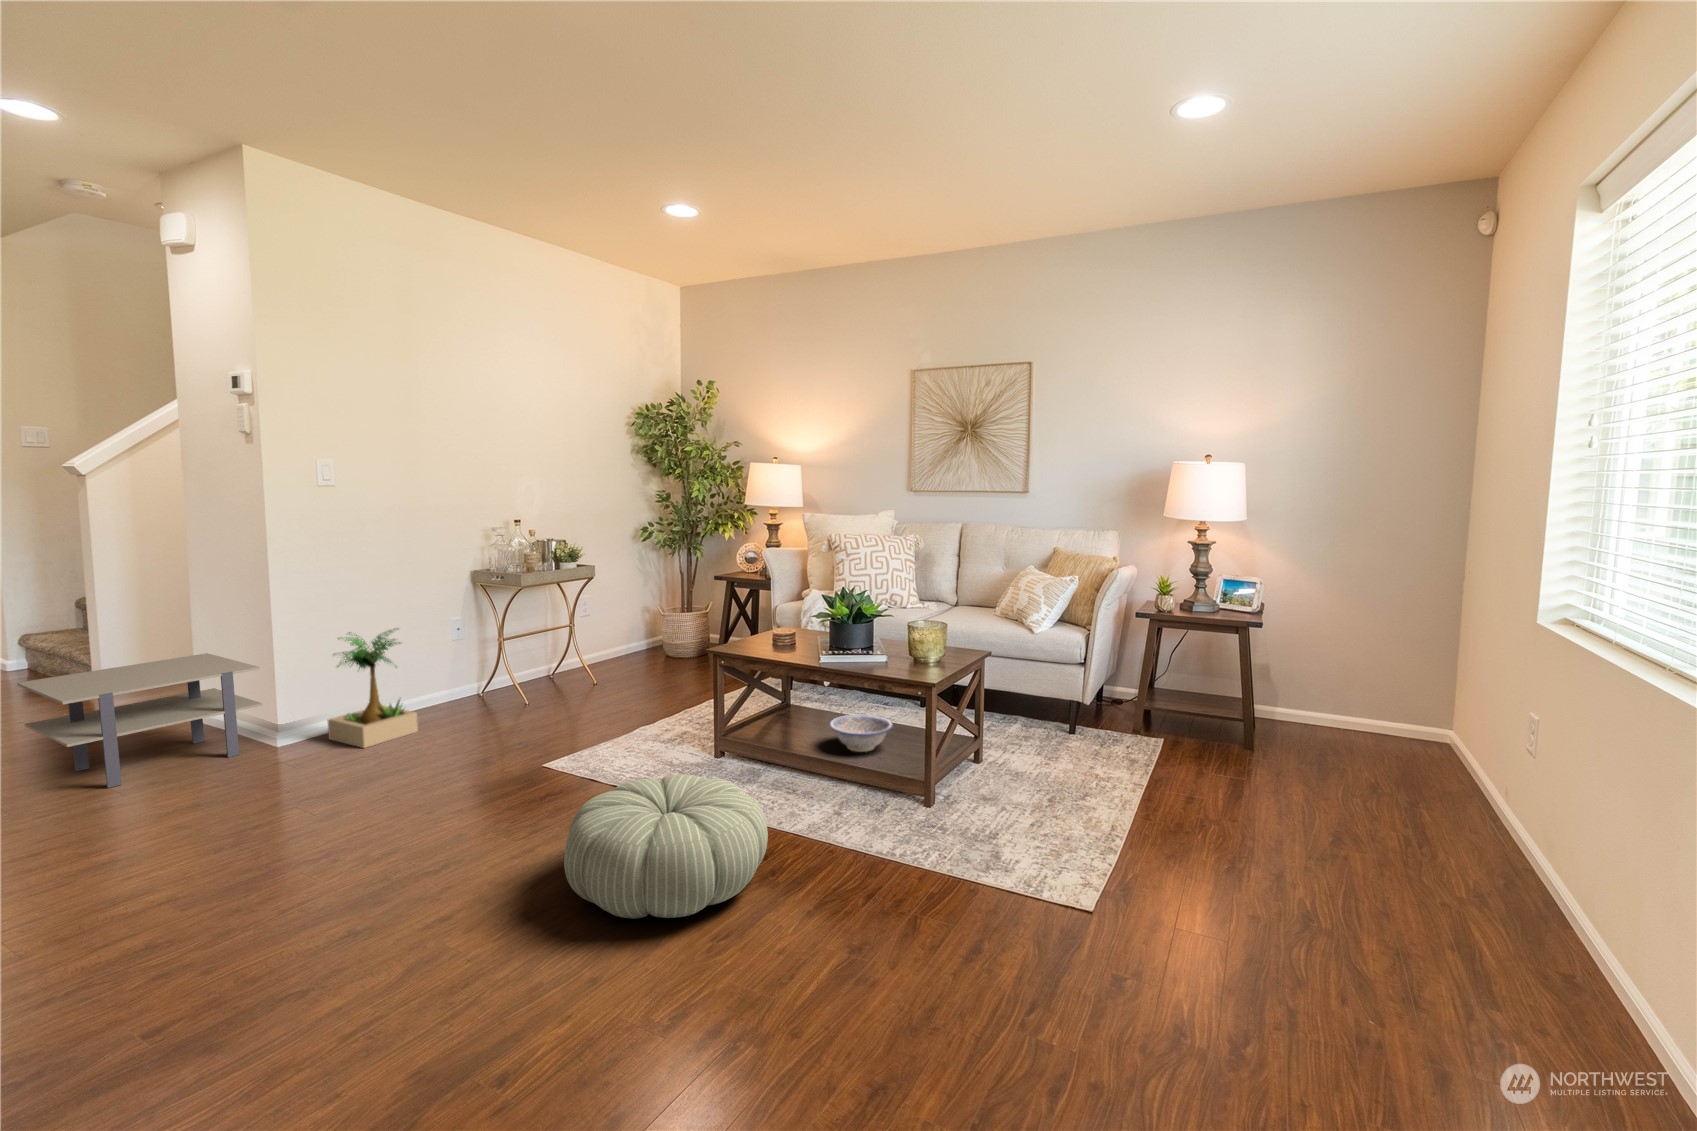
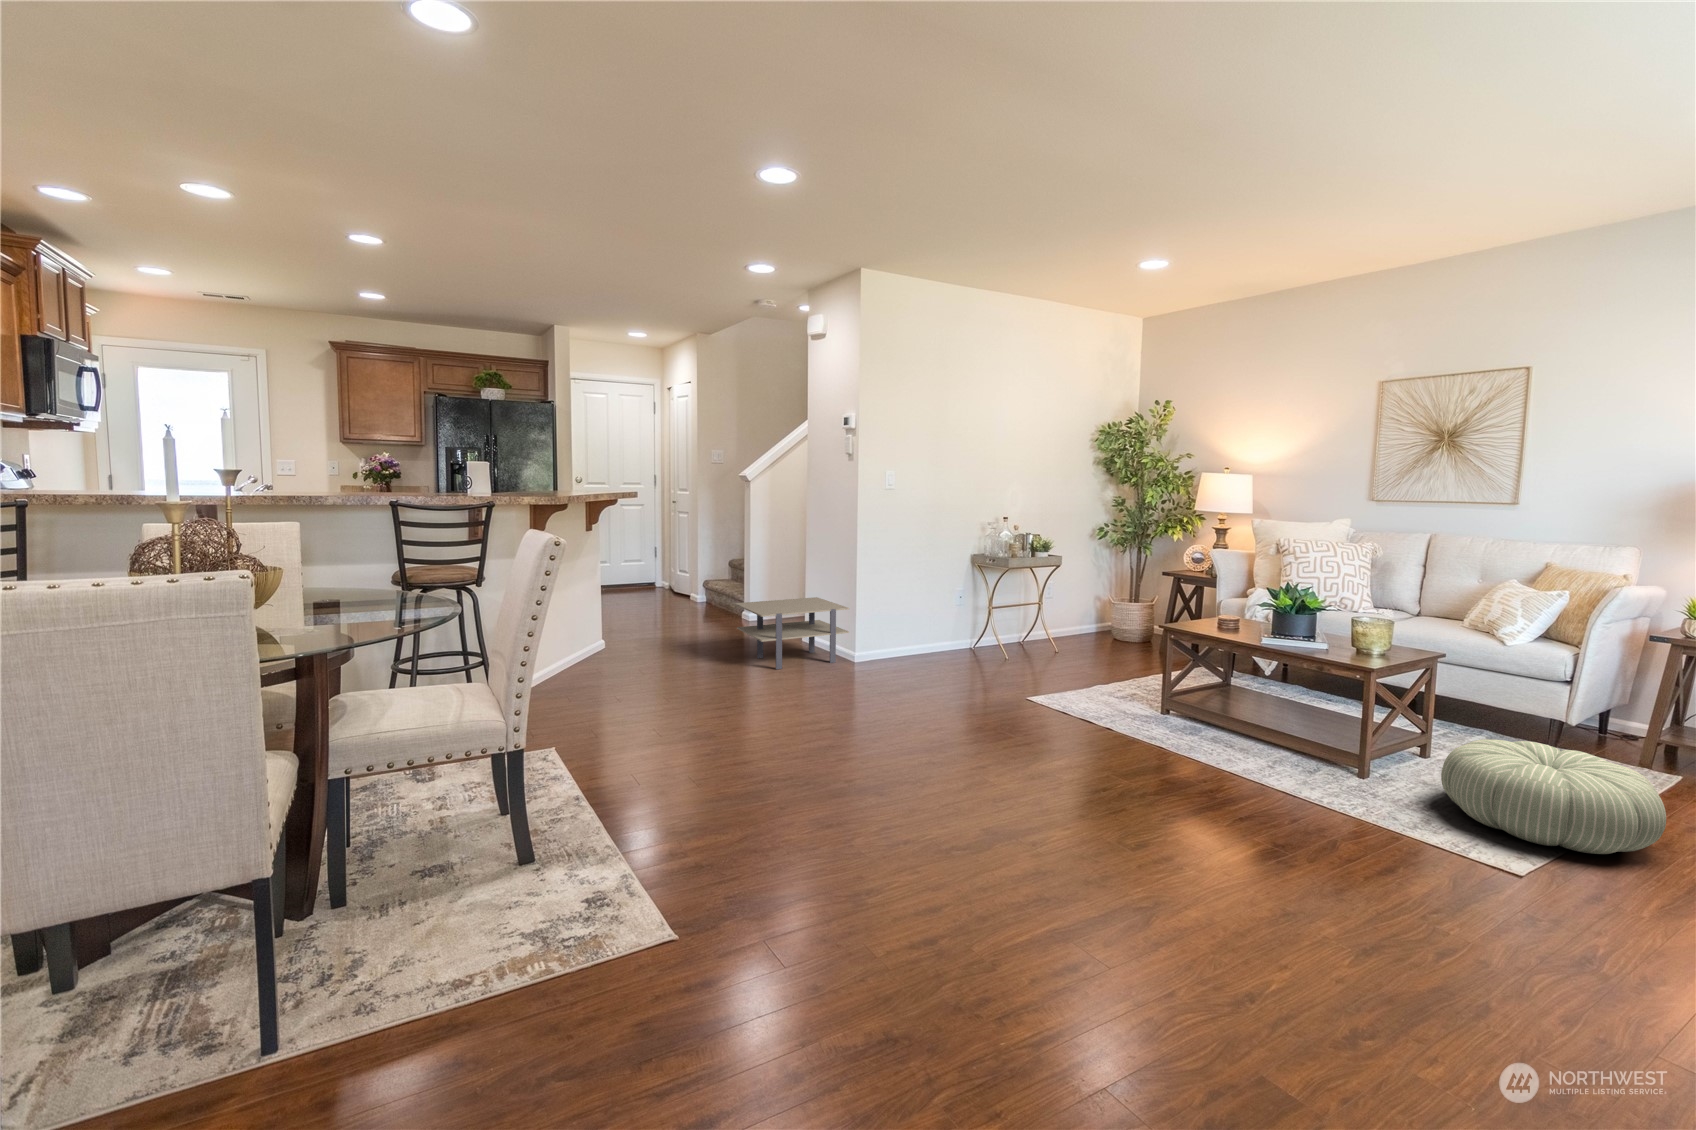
potted plant: present [328,628,418,748] -> none [883,590,936,669]
decorative bowl: present [829,714,893,752] -> none [1267,696,1332,728]
pouf: present [564,774,768,919] -> present [1441,739,1666,854]

